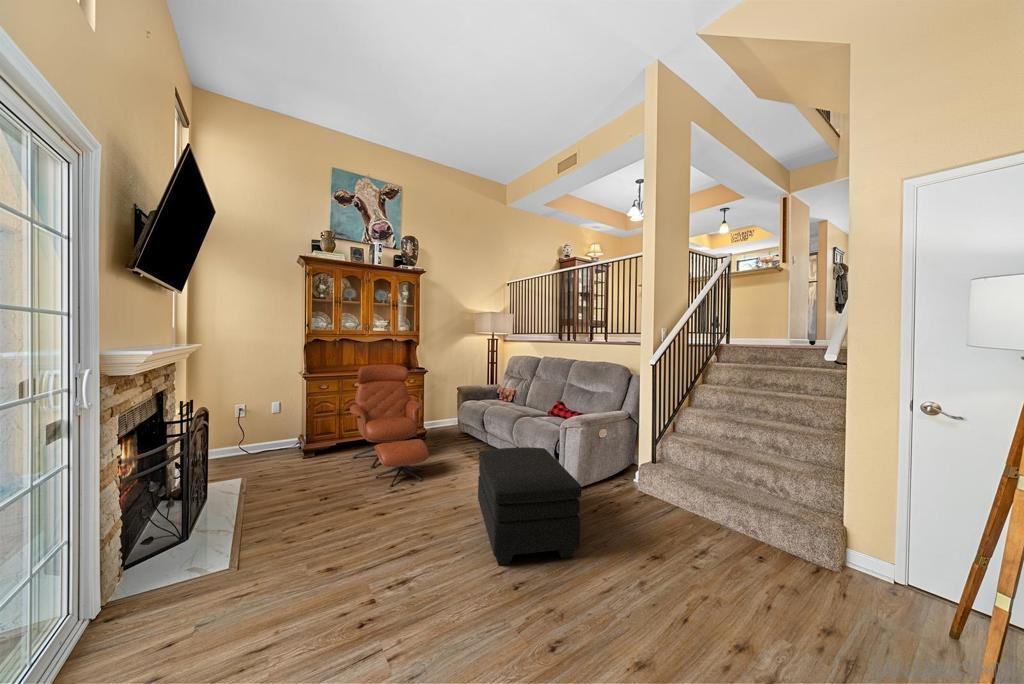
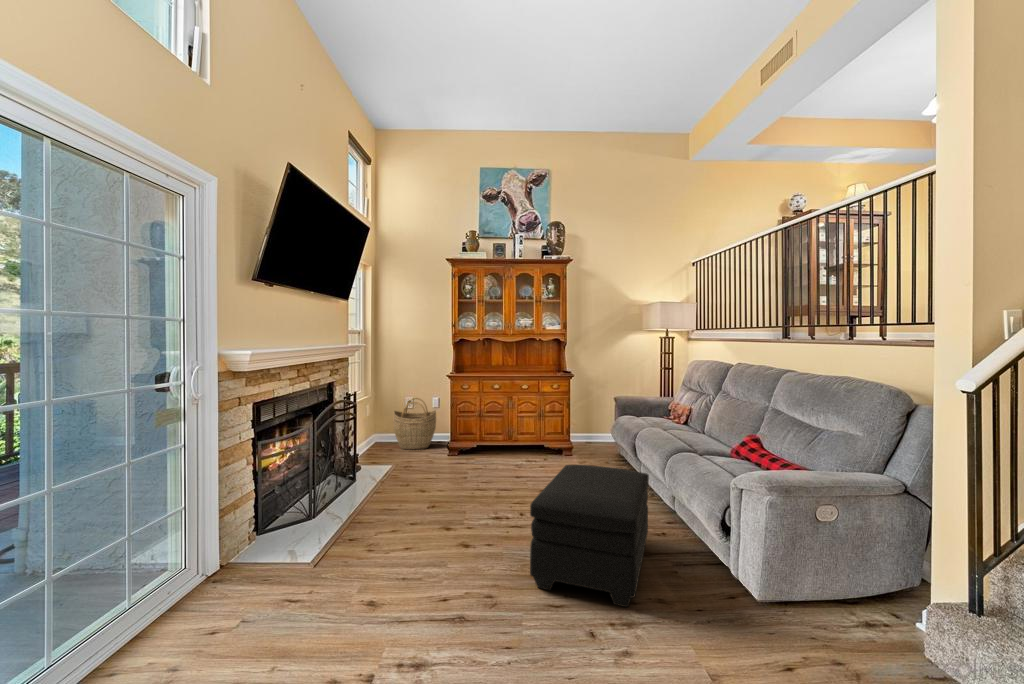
lounge chair: present [350,365,429,486] -> none [483,366,556,493]
woven basket: none [225,402,282,461] -> present [393,398,436,450]

